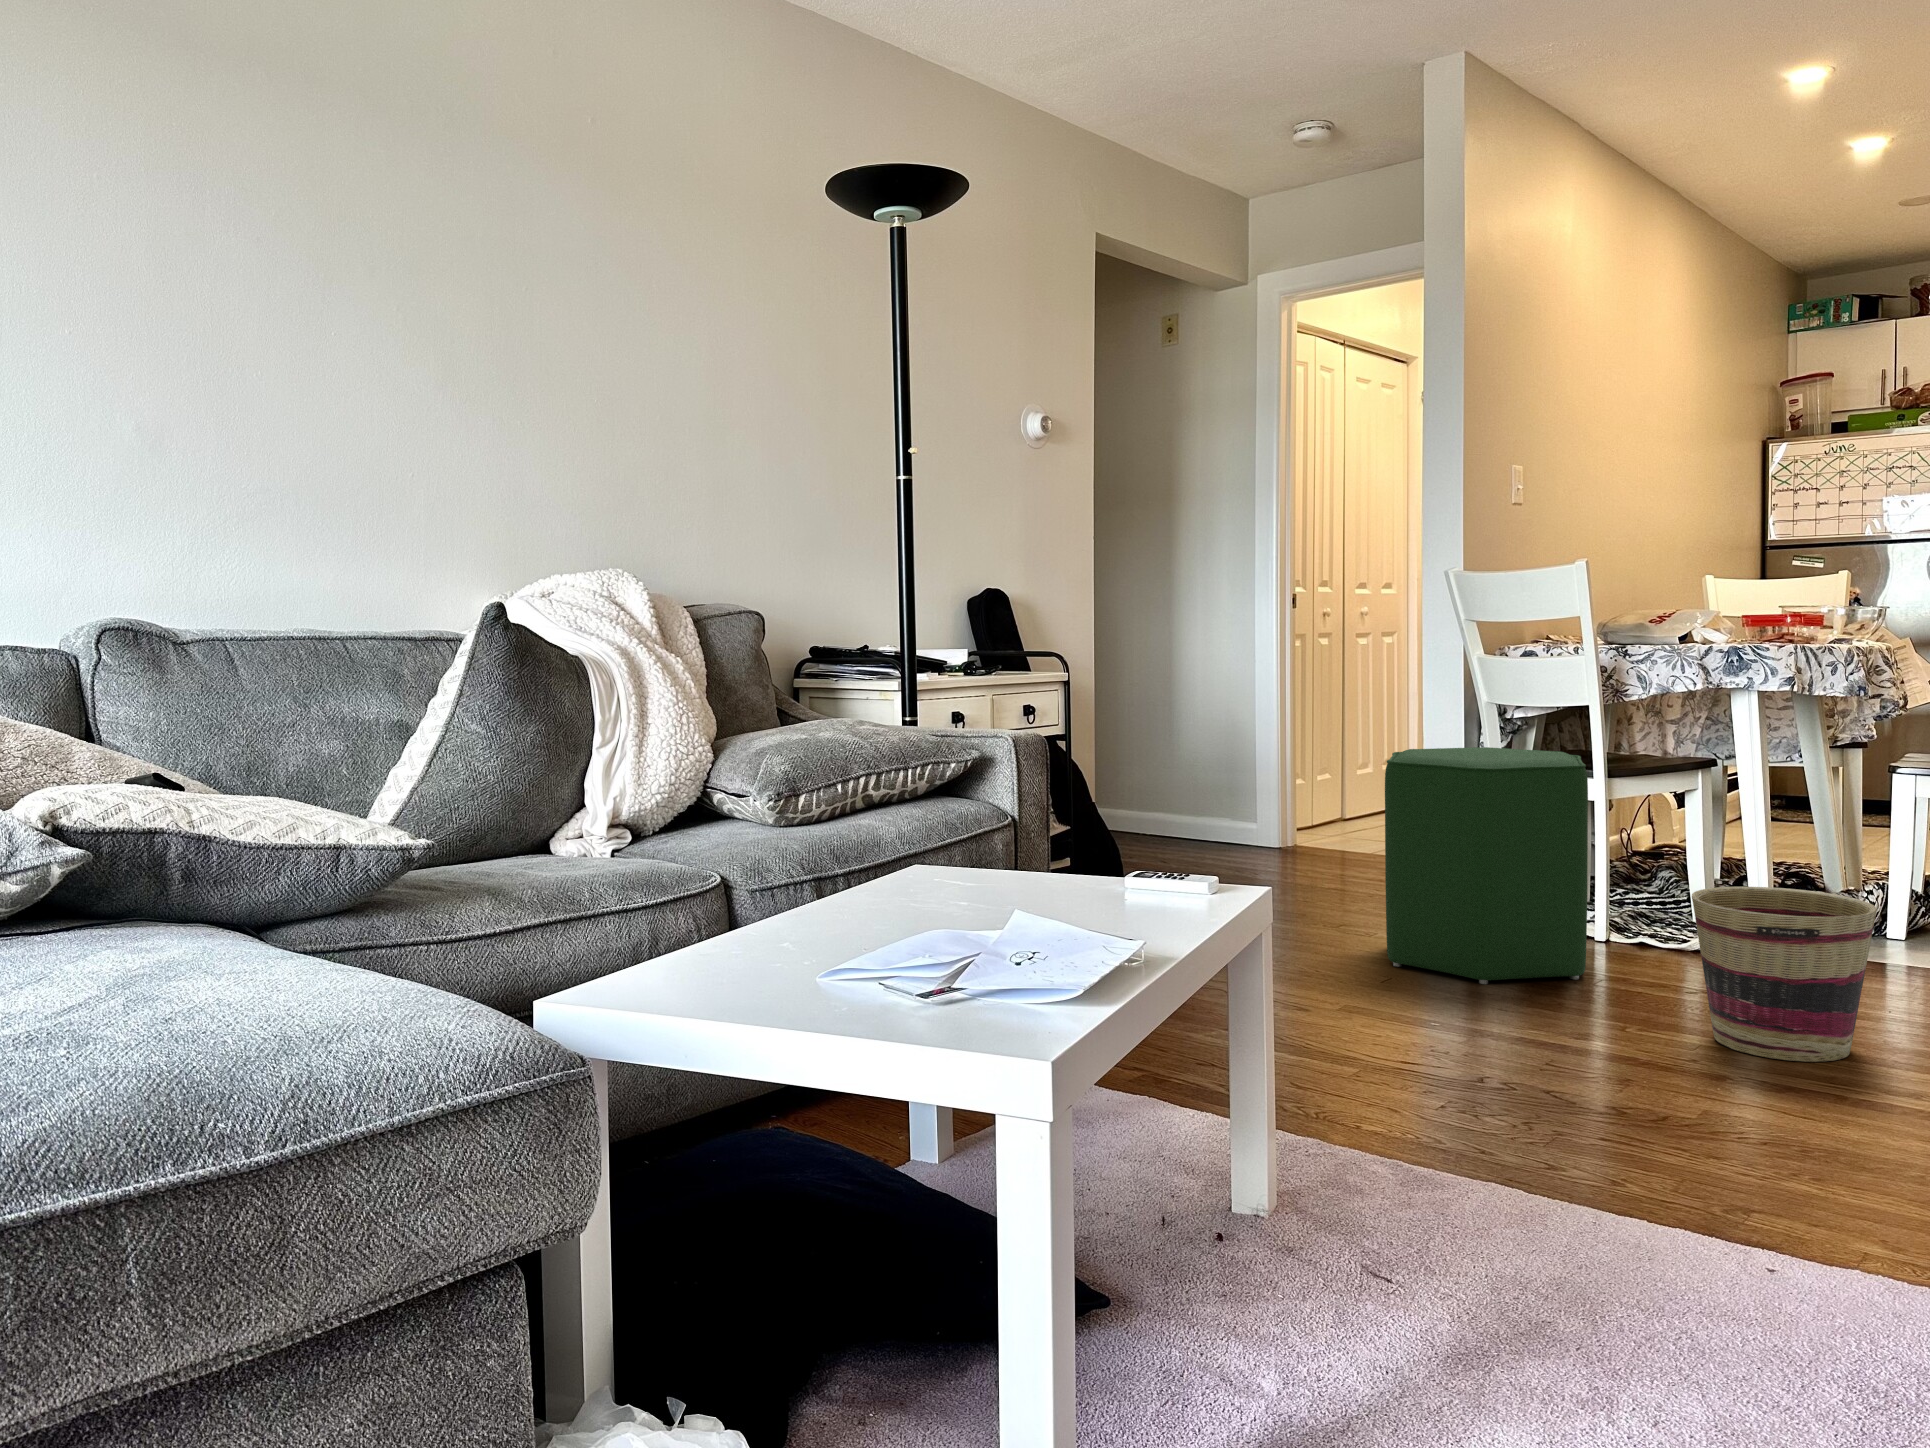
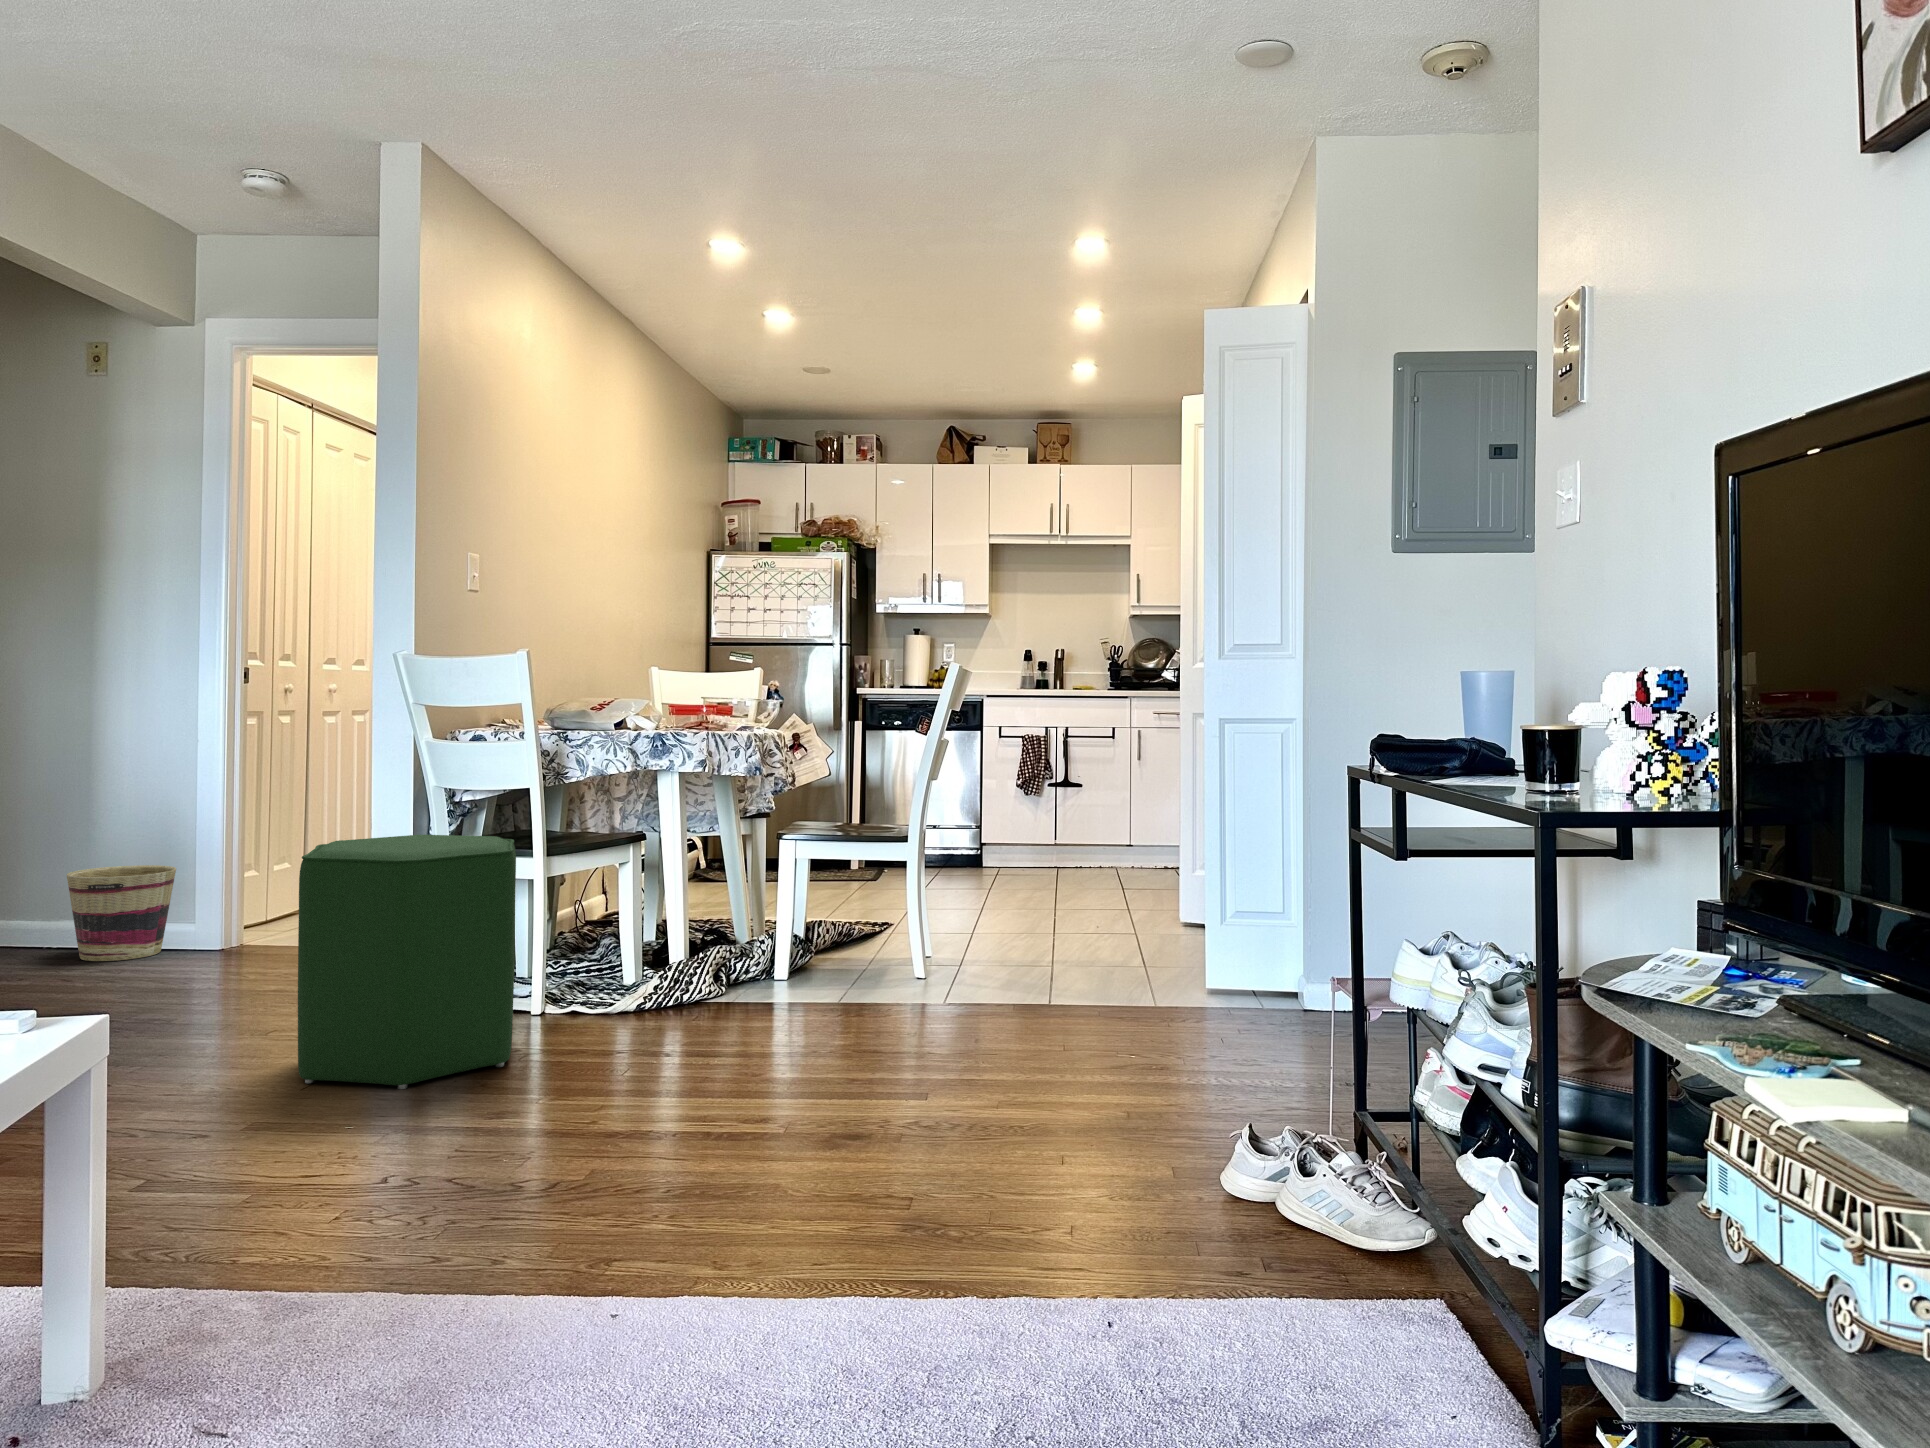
basket: present [1692,887,1877,1062] -> present [67,865,176,961]

